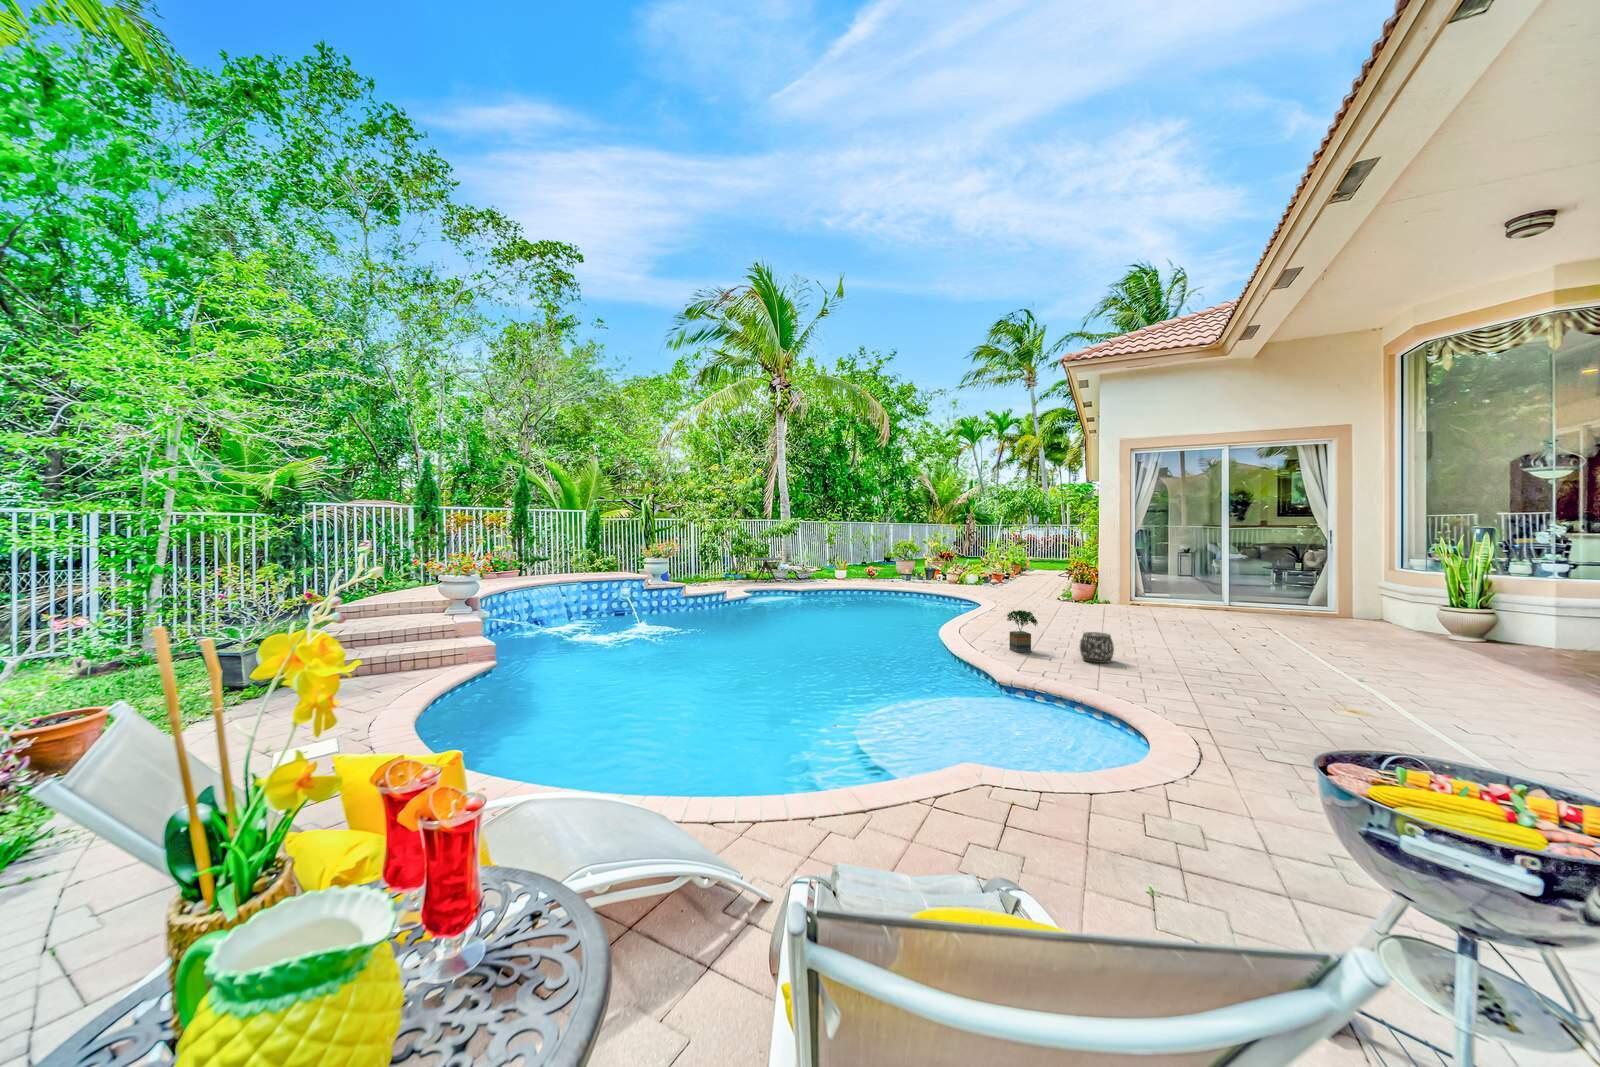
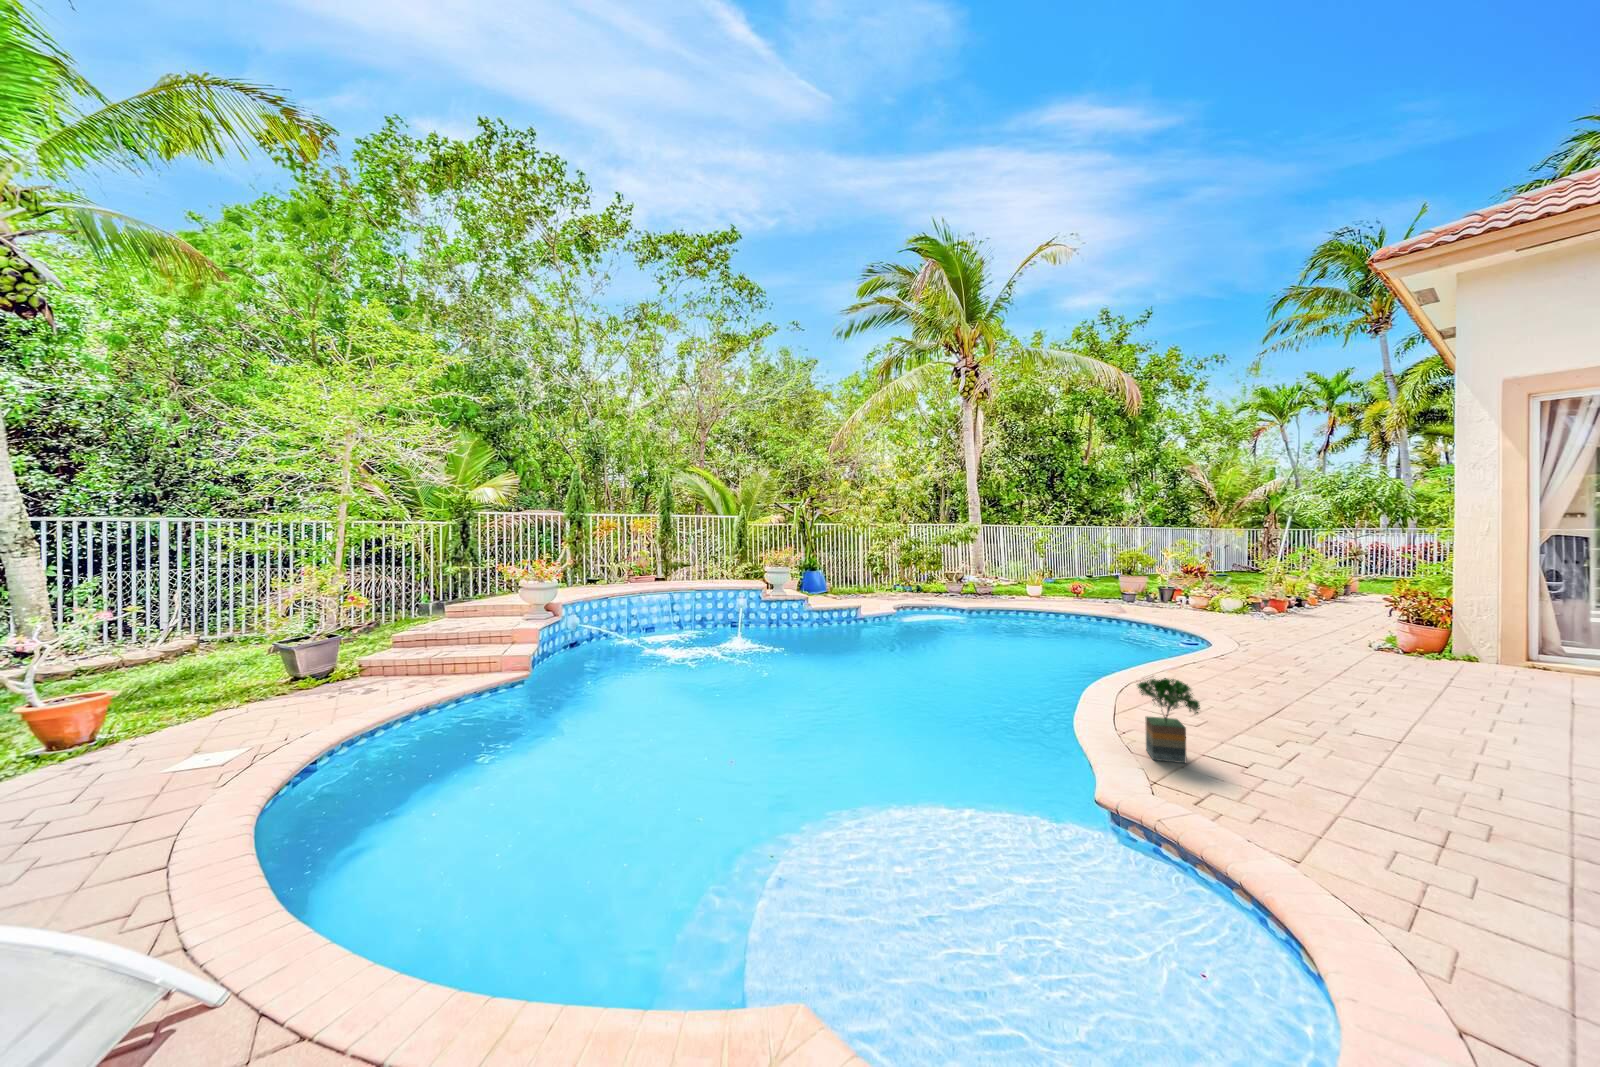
round table: present [749,558,782,582] -> none [914,567,955,597]
woven basket: present [1080,632,1114,663] -> none [1286,746,1382,829]

